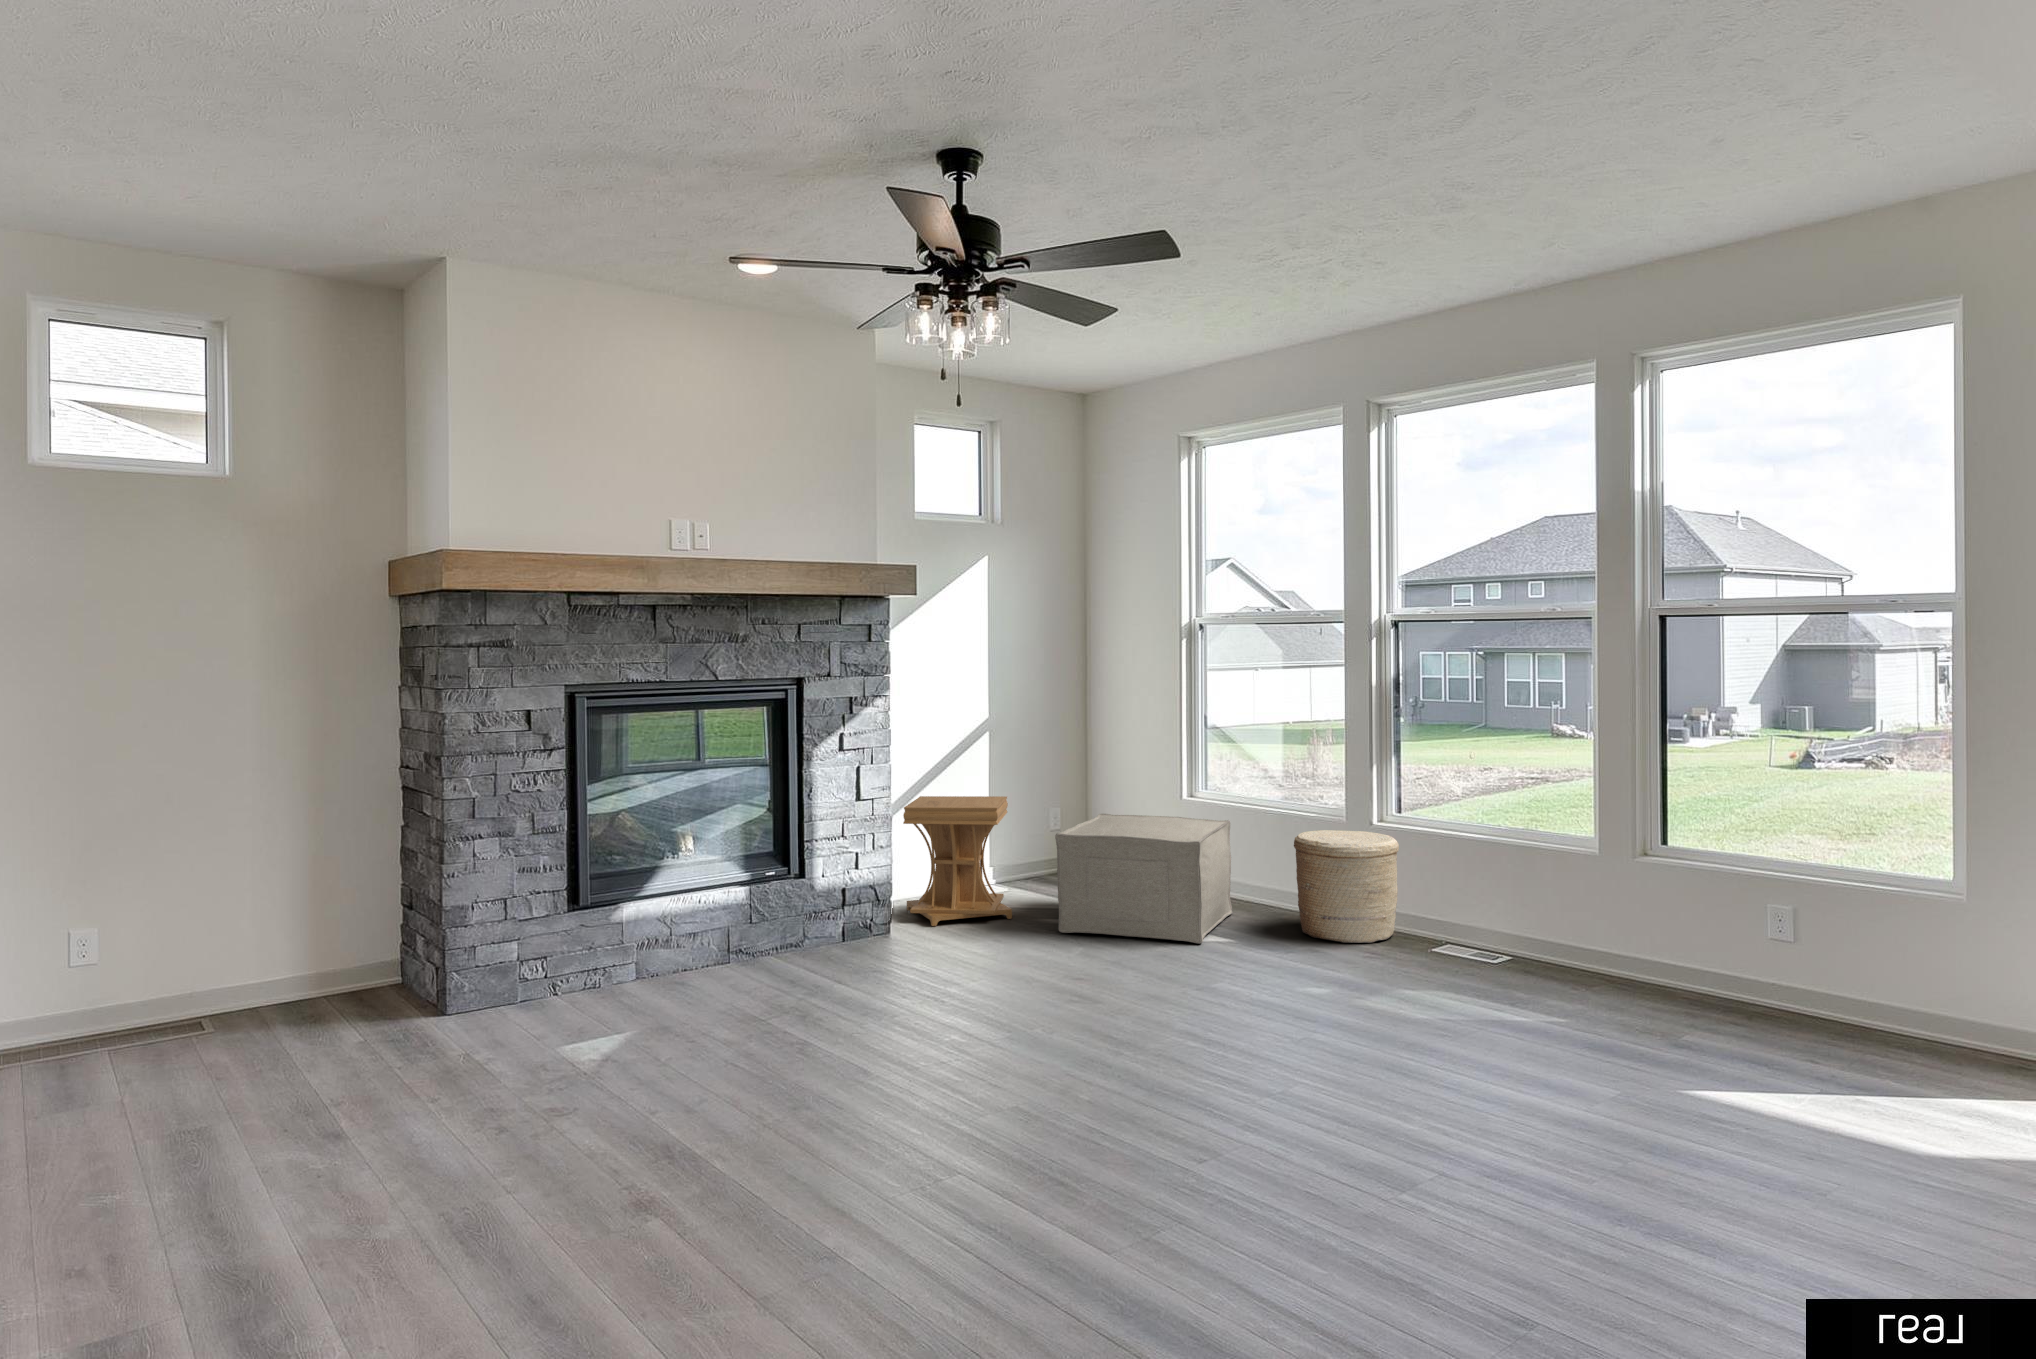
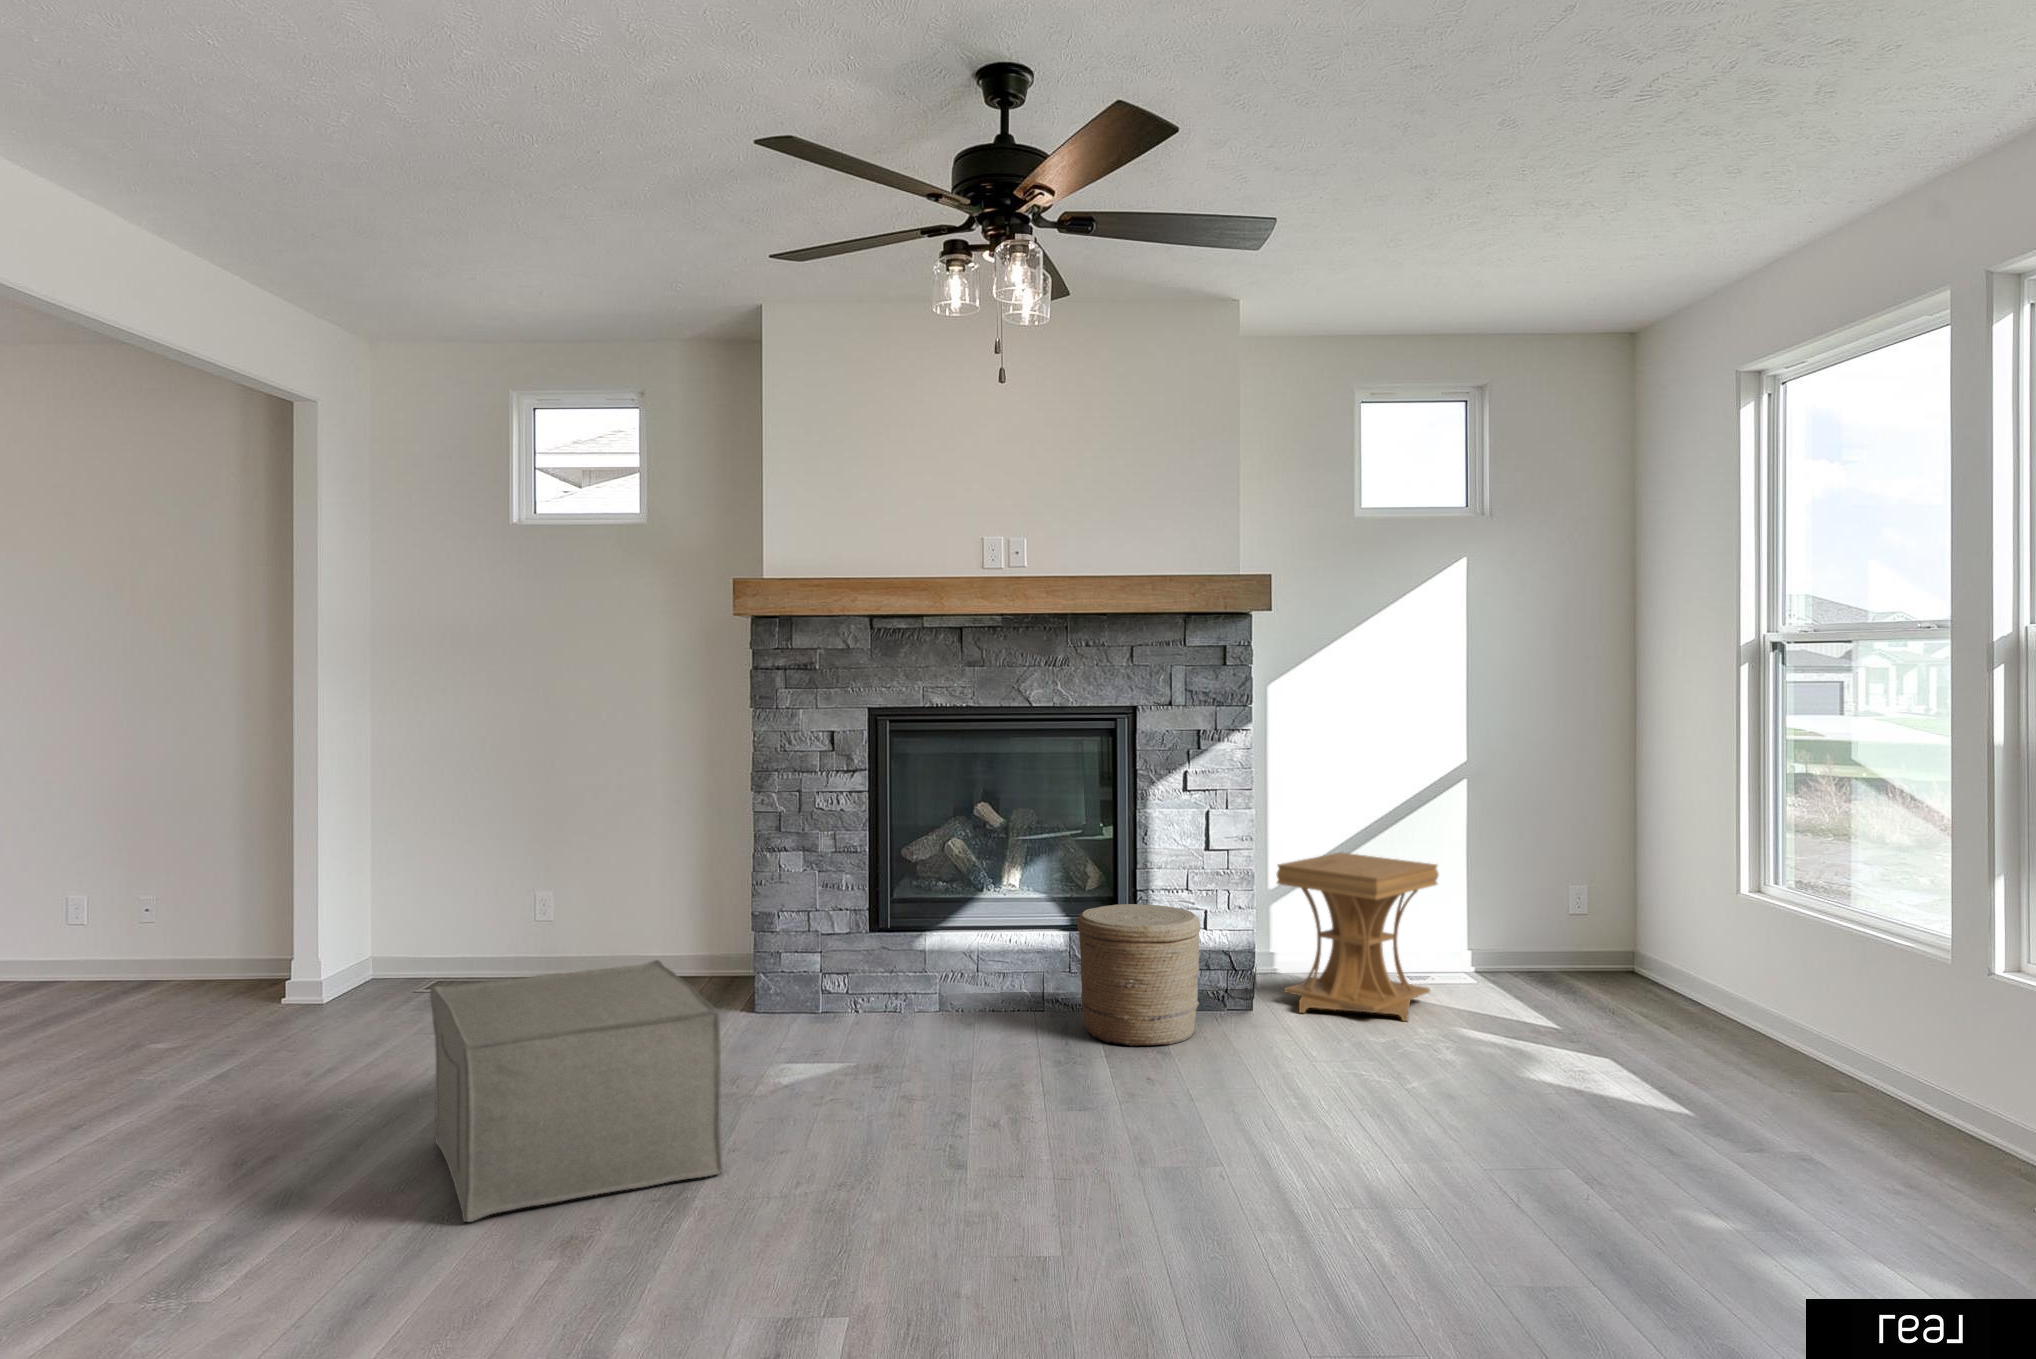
ottoman: present [1055,814,1232,943] -> present [430,960,723,1222]
woven basket: present [1294,830,1399,943] -> present [1077,904,1200,1046]

